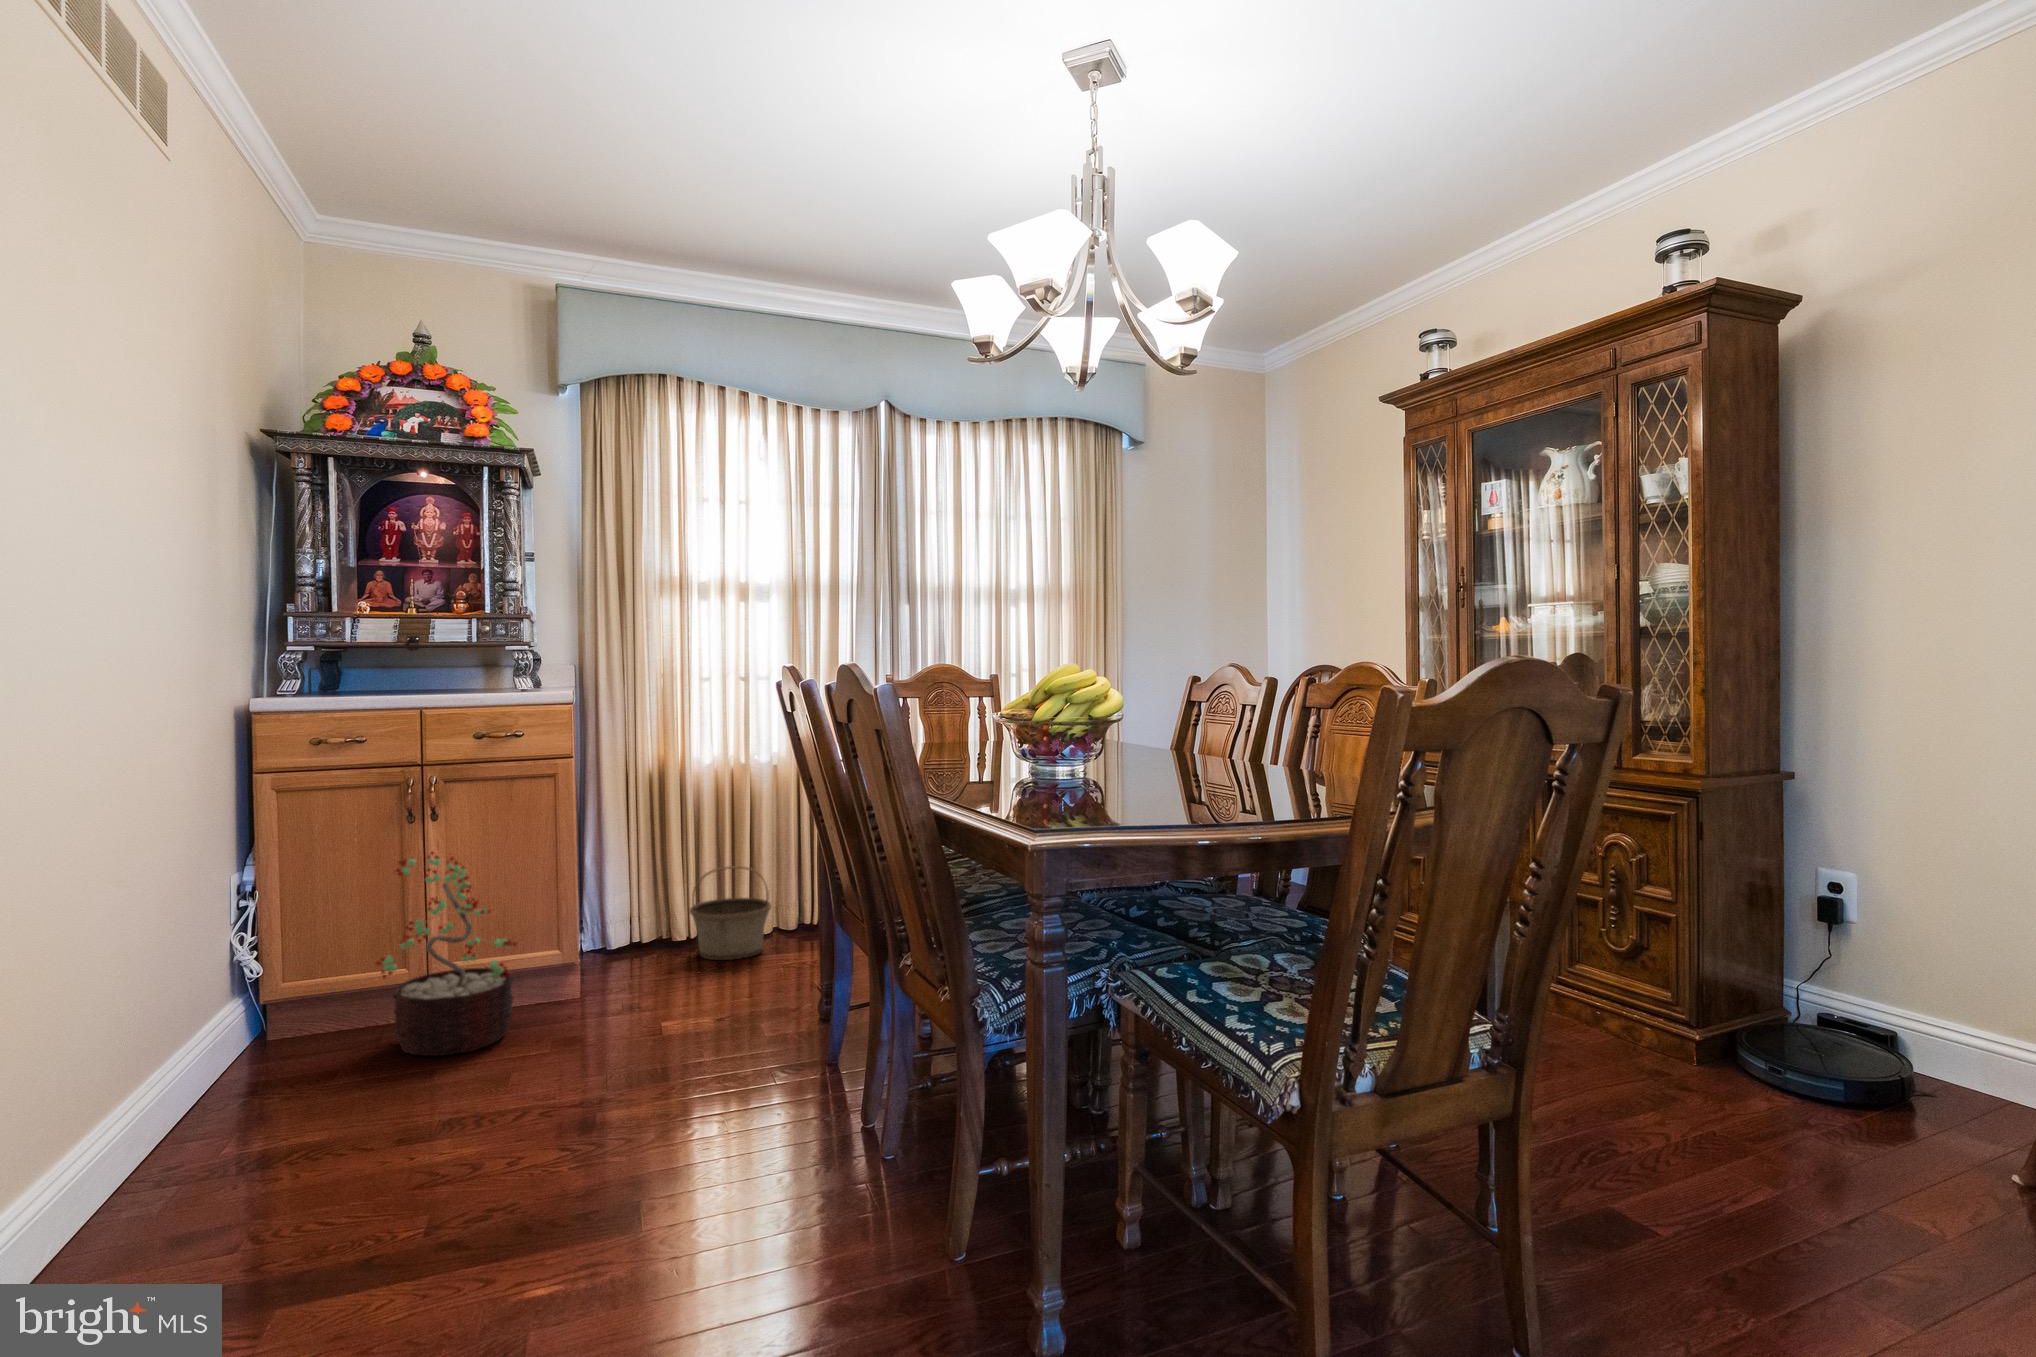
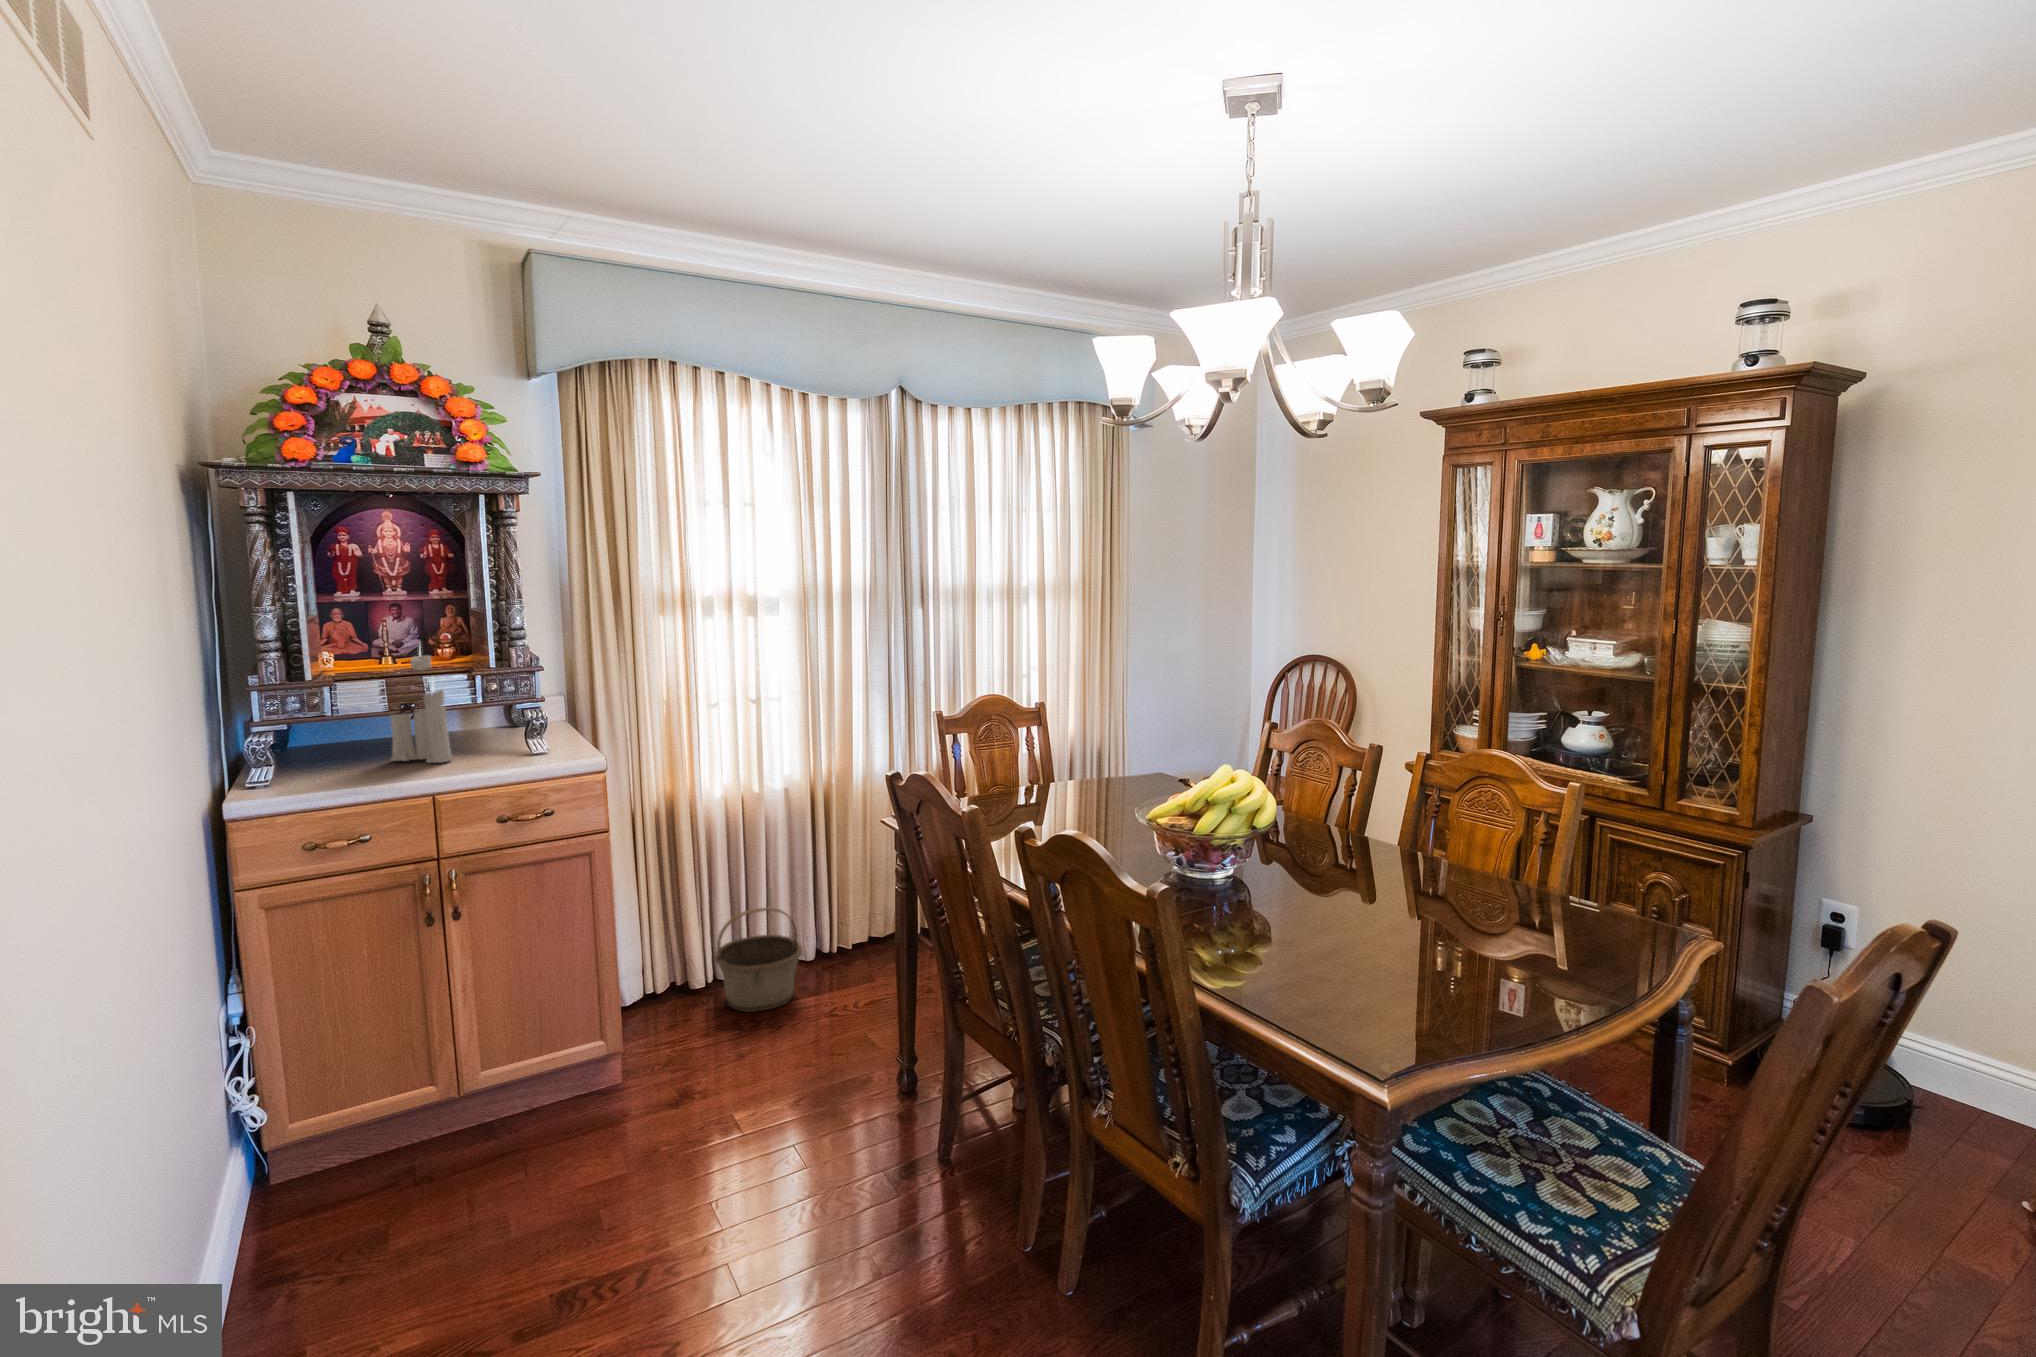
candle: none [400,584,449,690] -> present [391,650,453,763]
decorative plant: present [376,852,517,1056] -> none [409,962,577,1201]

